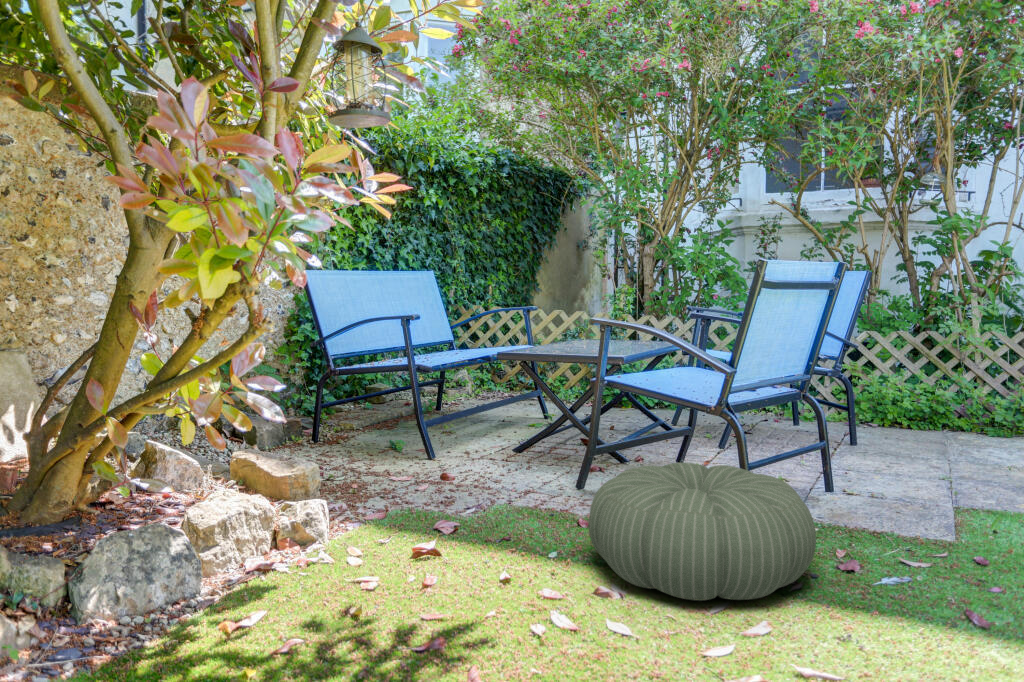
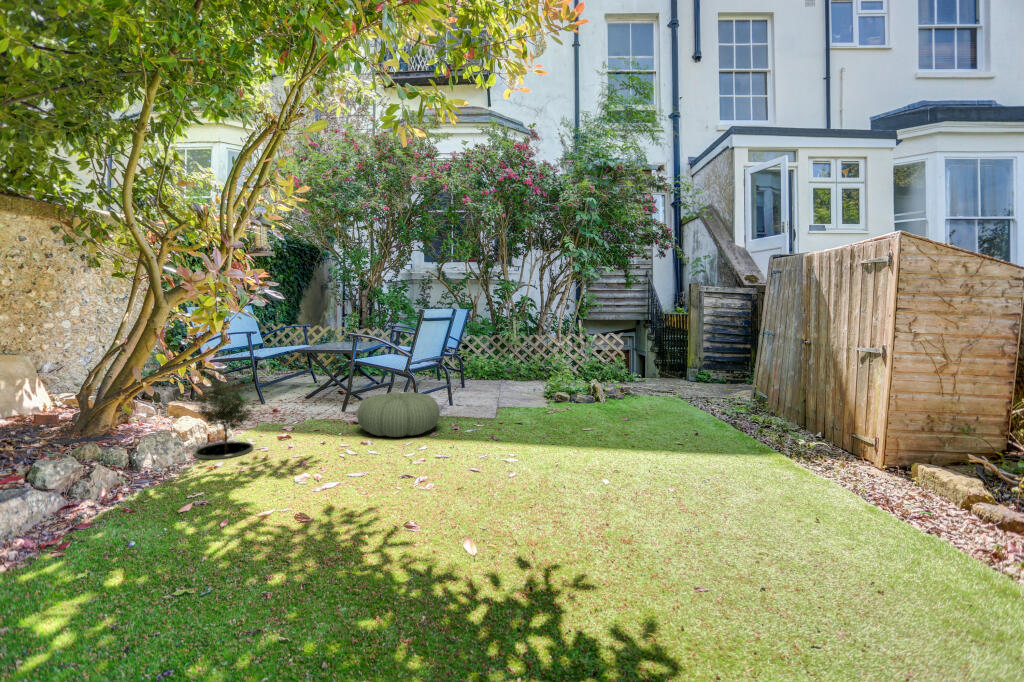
potted tree: none [204,364,347,608] -> present [193,366,255,459]

